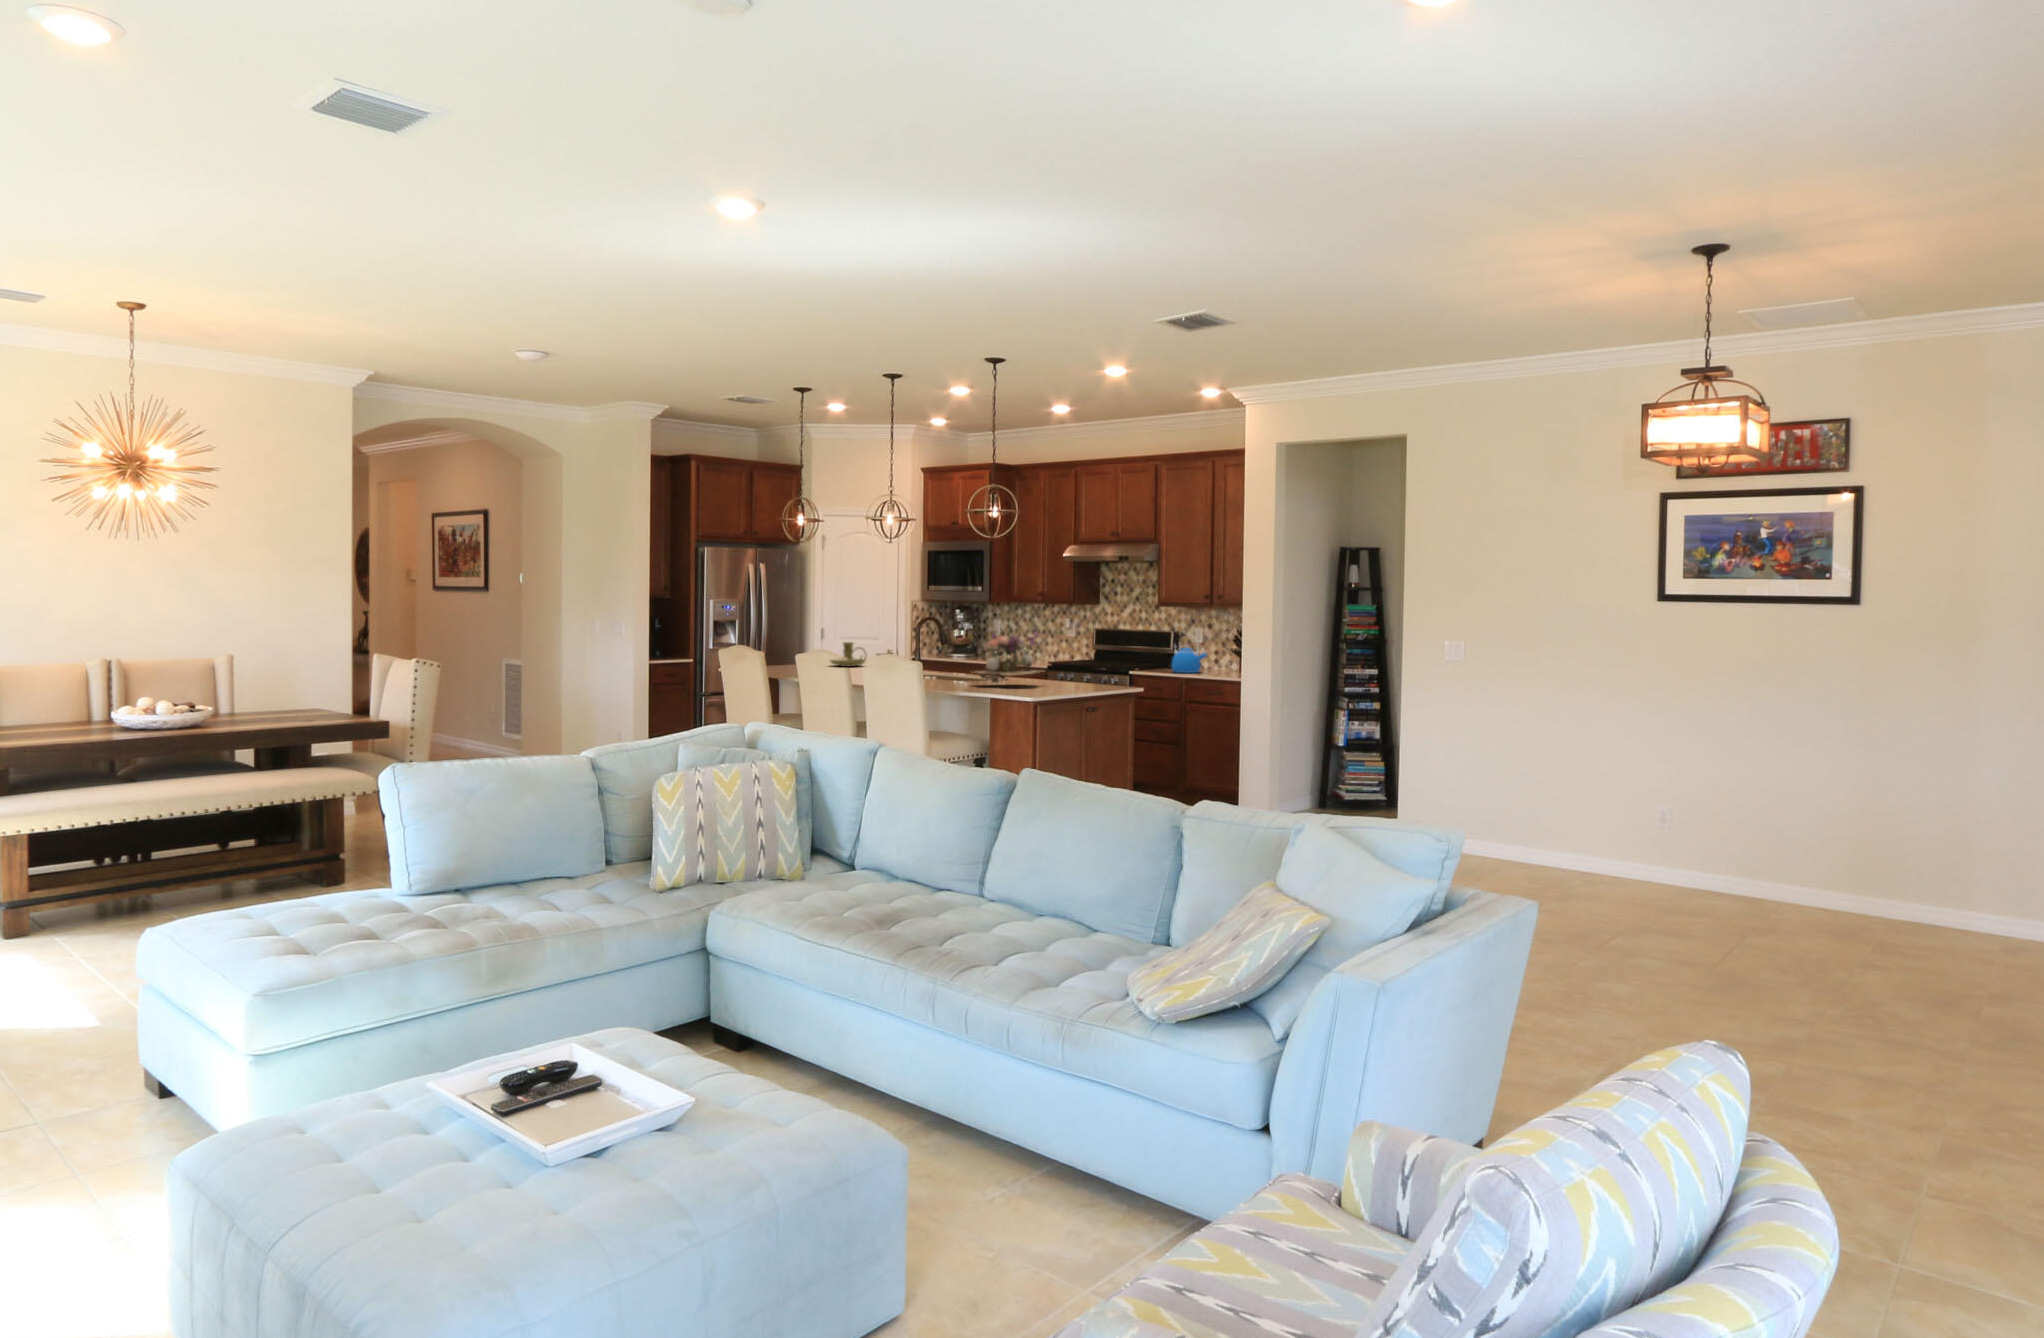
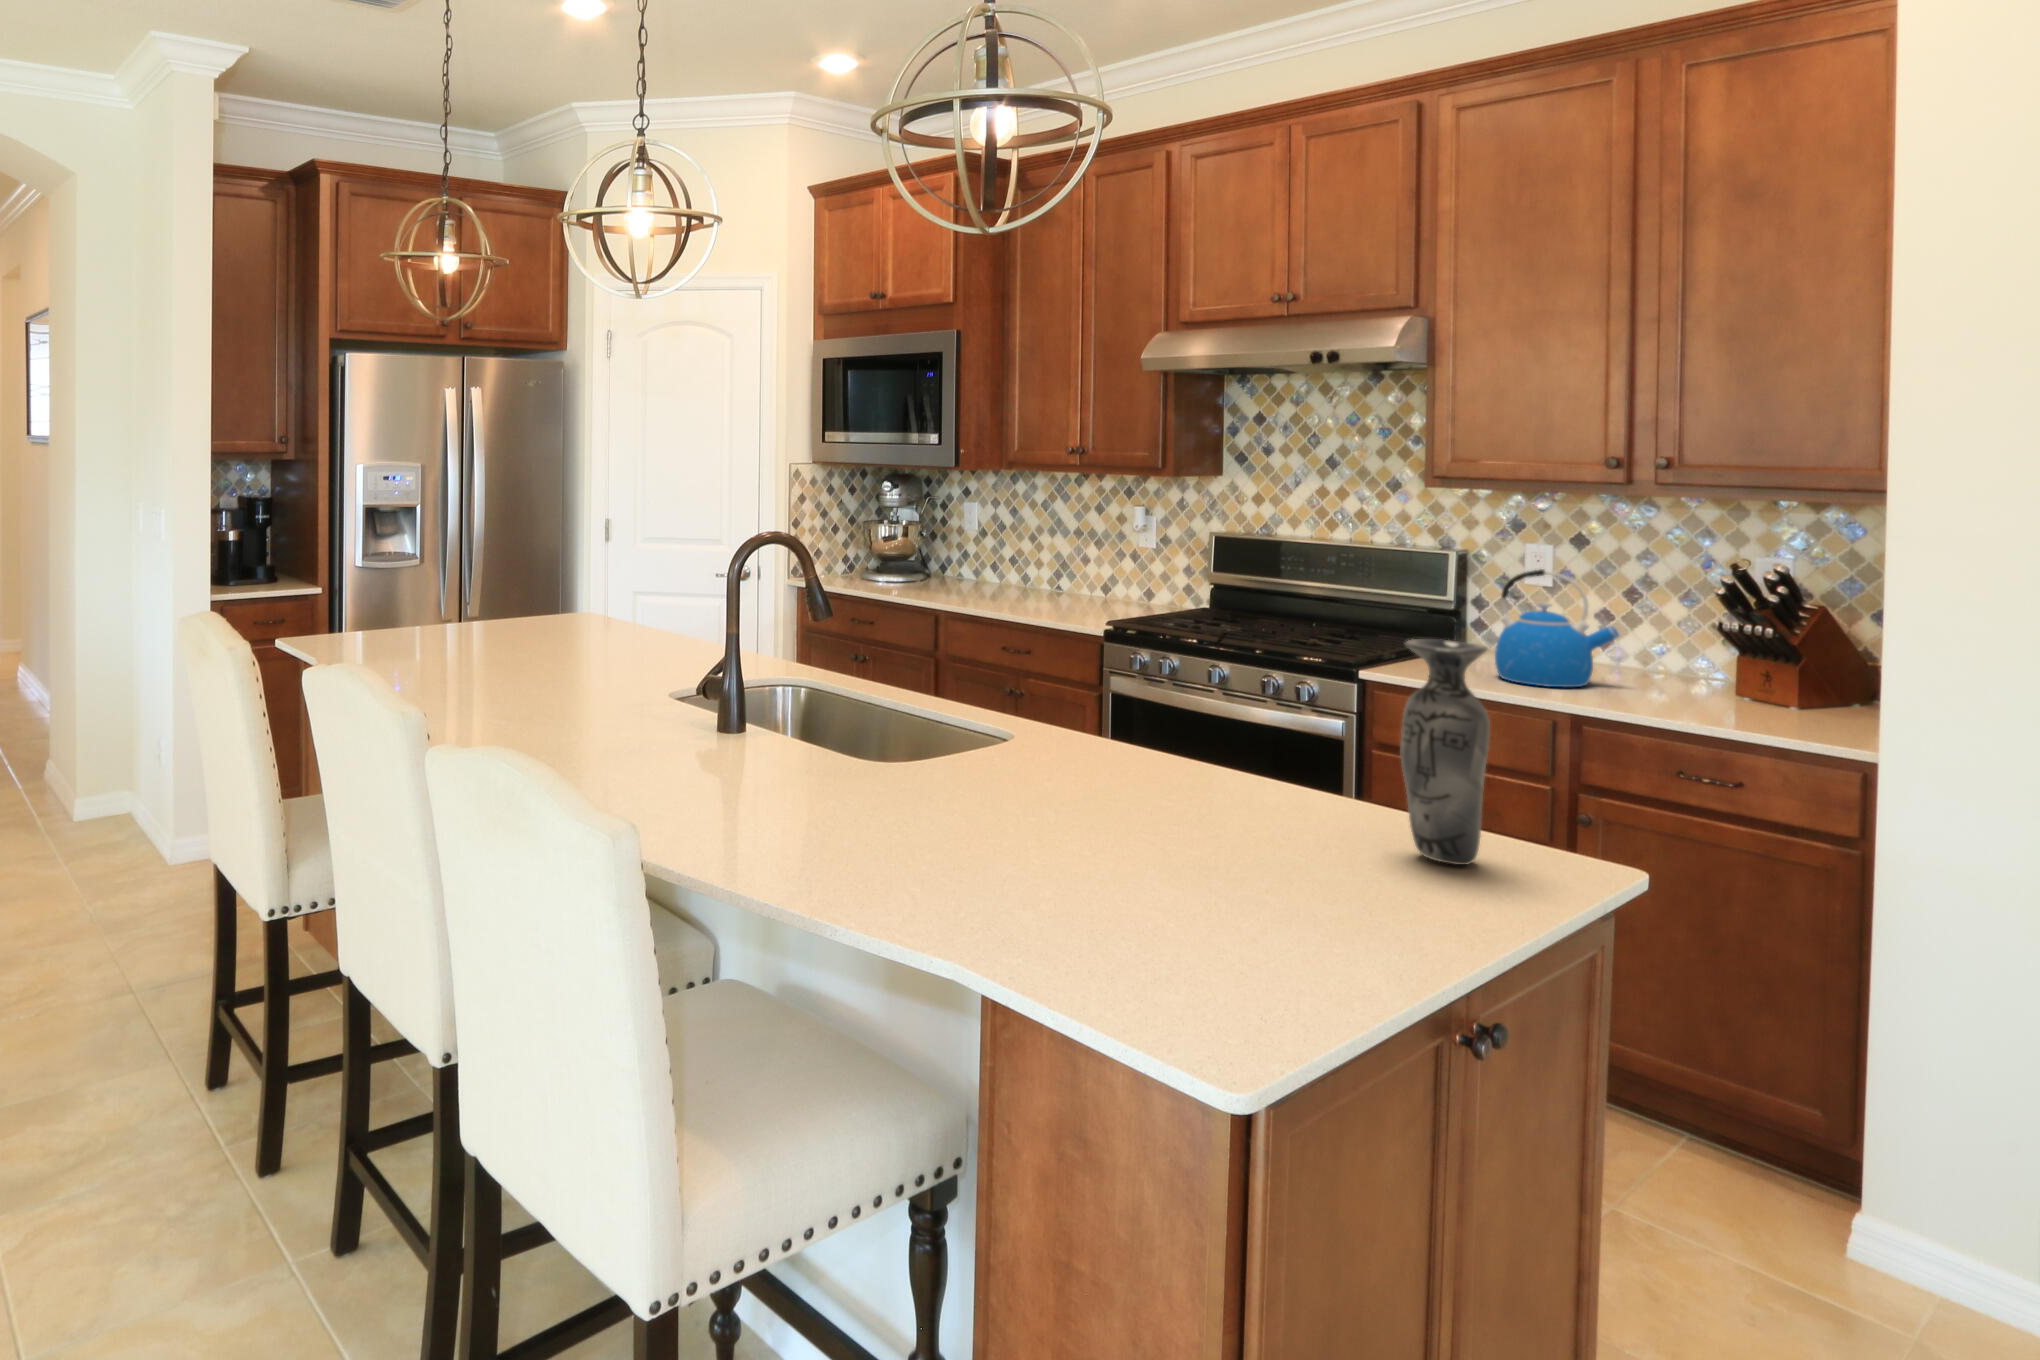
flower arrangement: present [975,629,1039,683] -> none [914,615,1232,862]
vase: none [1087,633,1106,686] -> present [1400,639,1490,865]
candle holder: present [831,642,866,666] -> none [546,585,646,650]

